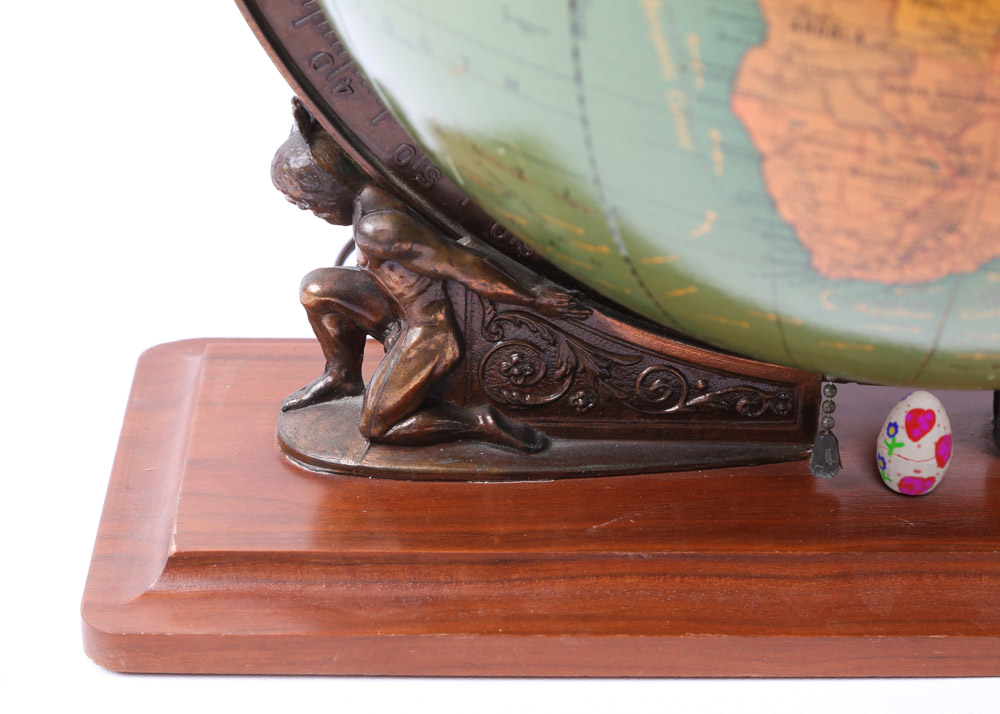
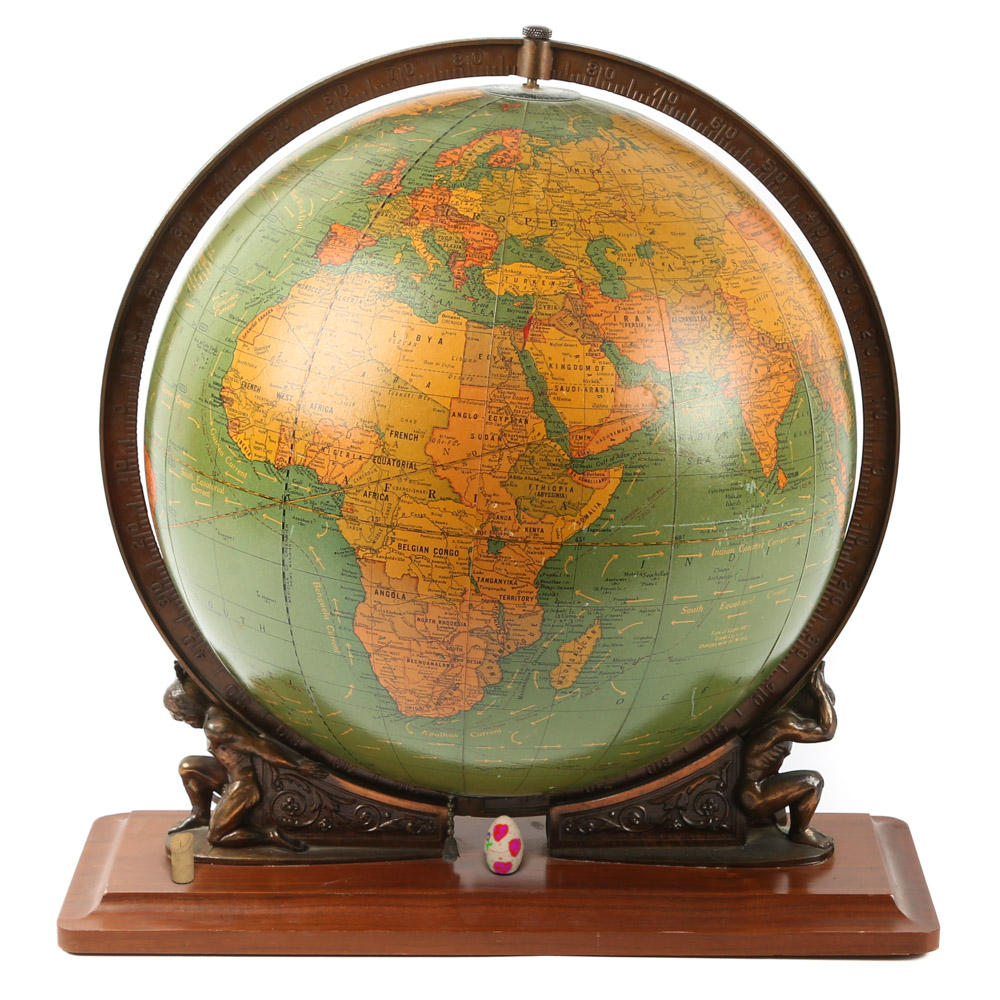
candle: none [298,427,345,521] -> present [170,832,194,883]

